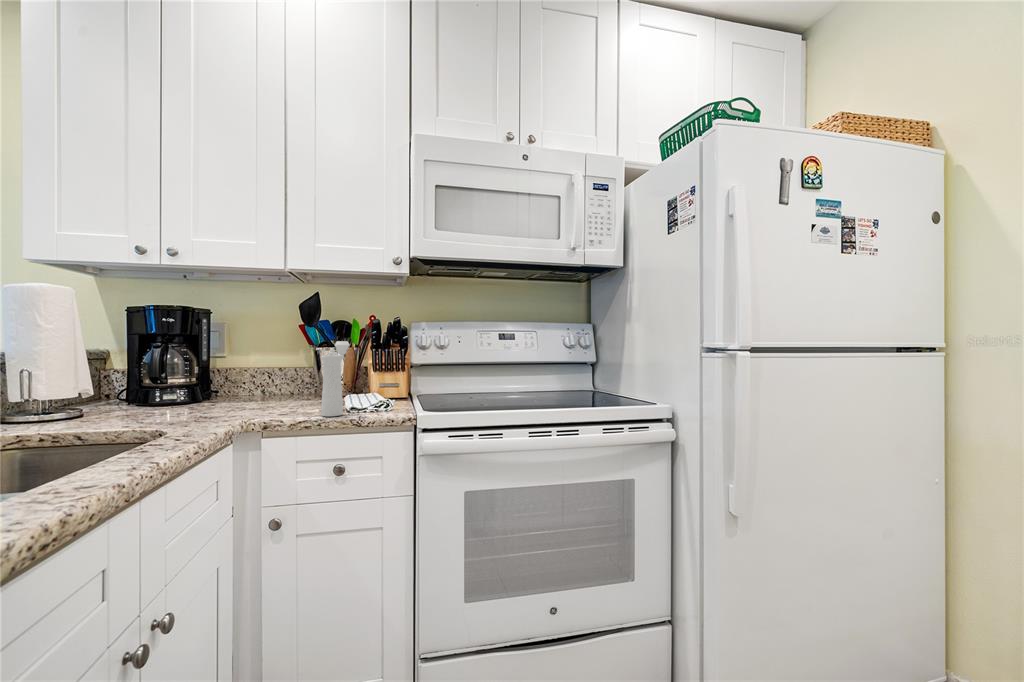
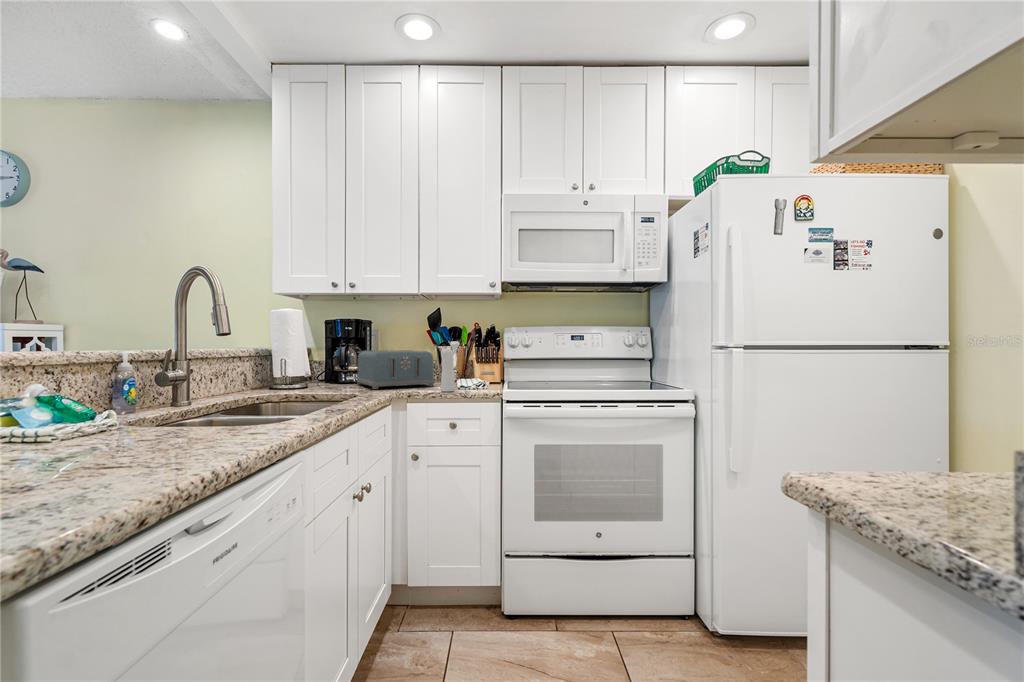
toaster: none [183,354,311,415] -> present [356,350,435,389]

